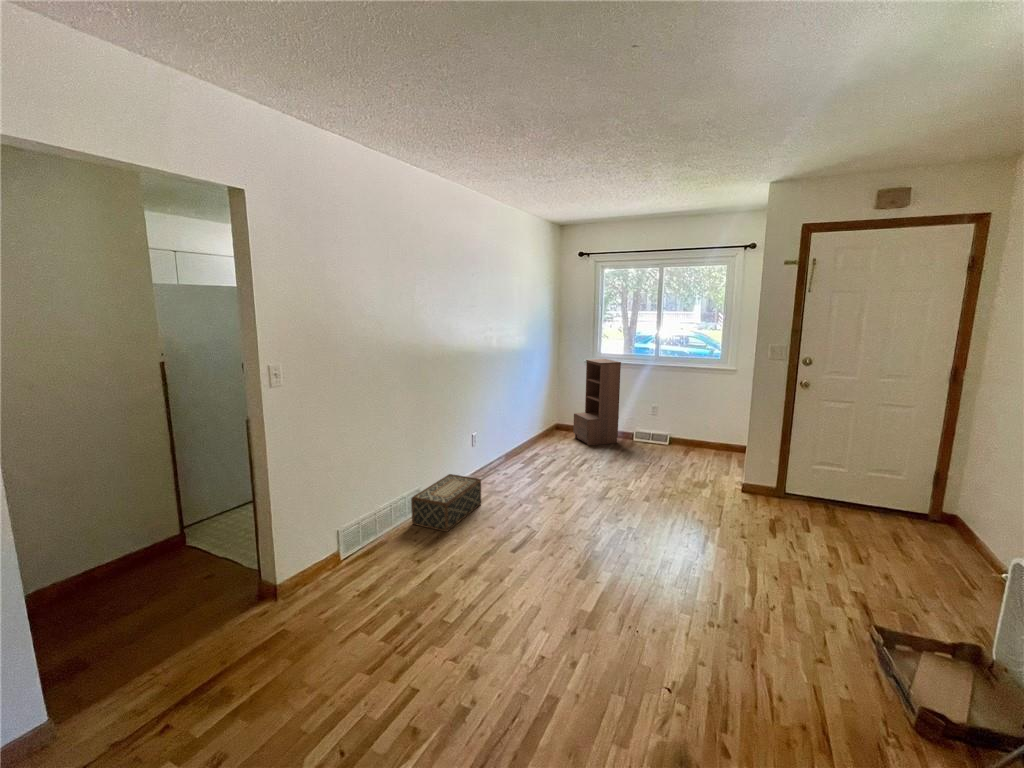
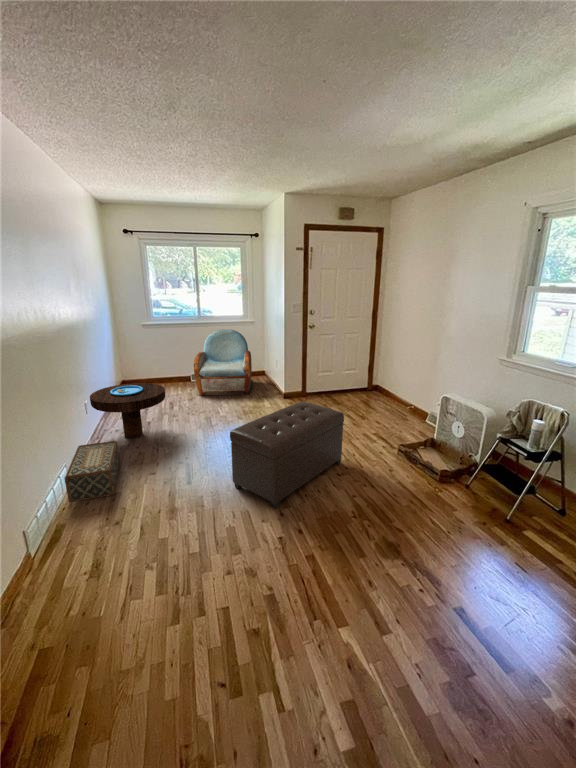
bookshelf: present [573,359,621,445] -> none [139,321,179,394]
armchair: none [625,377,720,473] -> present [194,329,253,396]
side table: none [482,423,559,485] -> present [90,383,165,438]
ottoman: none [553,491,743,622] -> present [230,402,344,509]

